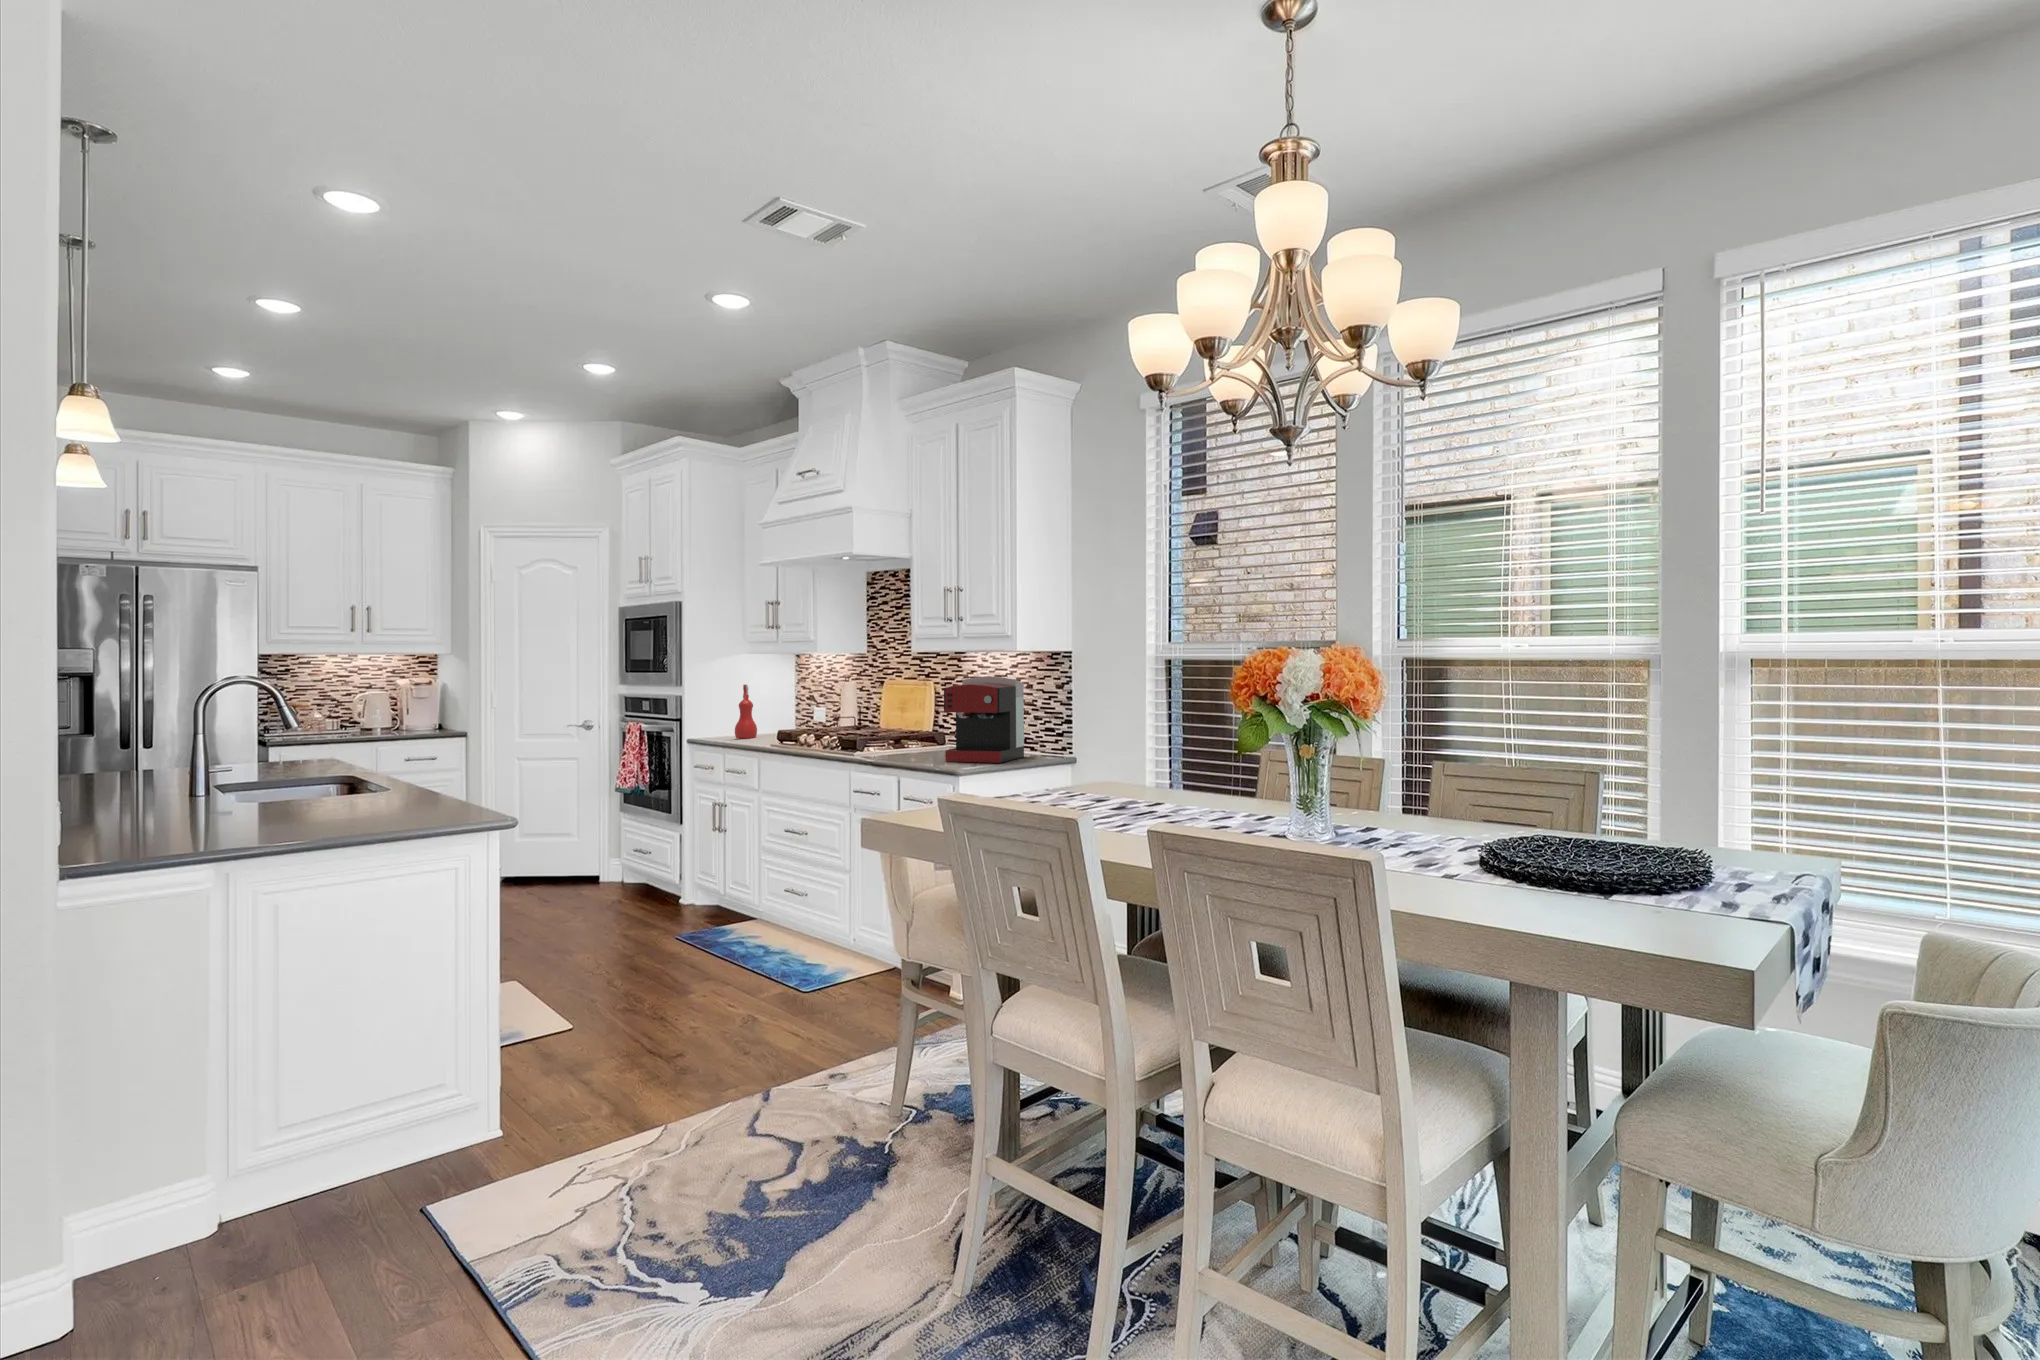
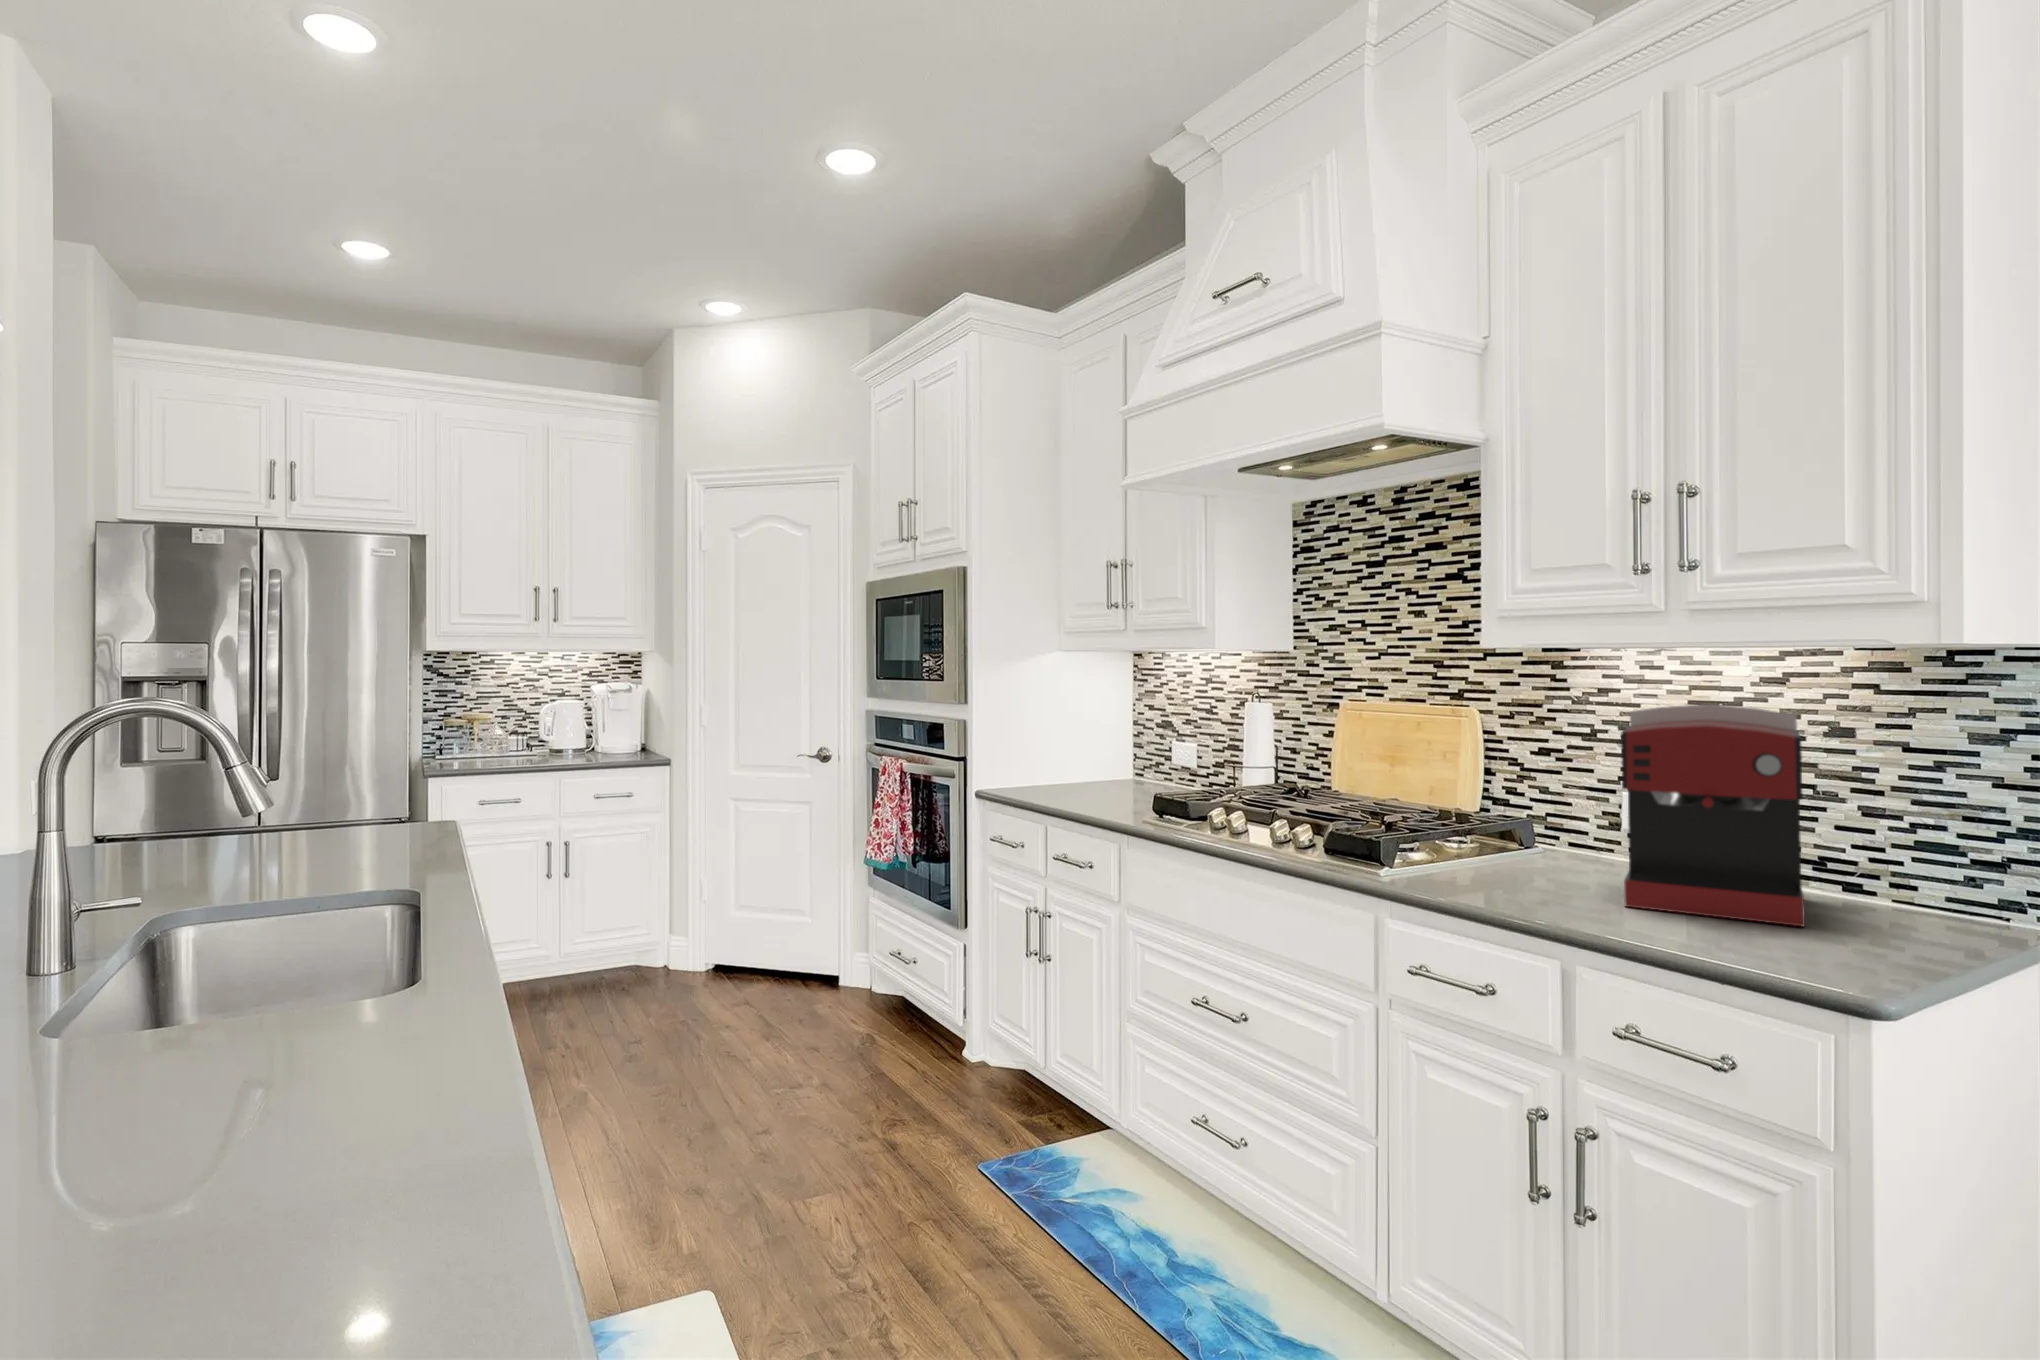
spray bottle: present [735,684,757,739] -> none [1062,704,1098,797]

